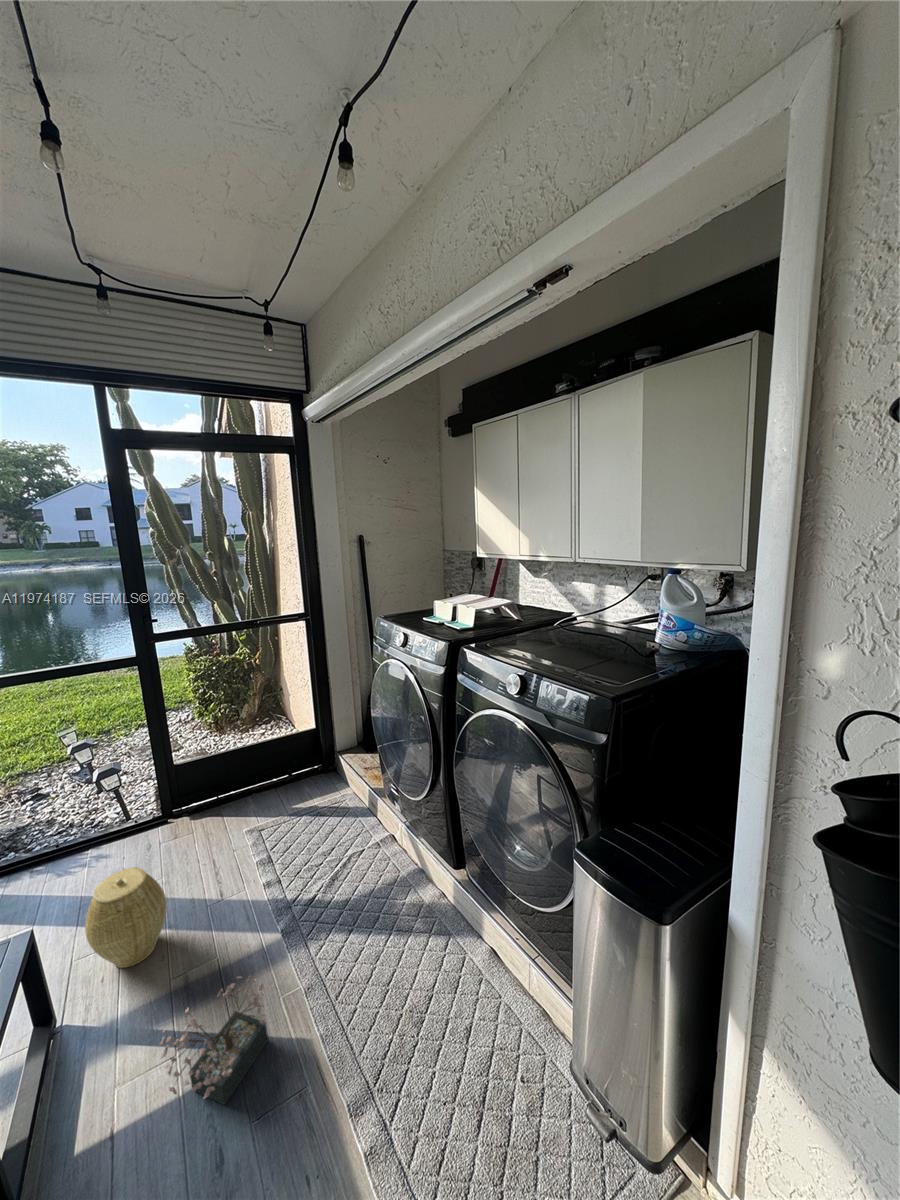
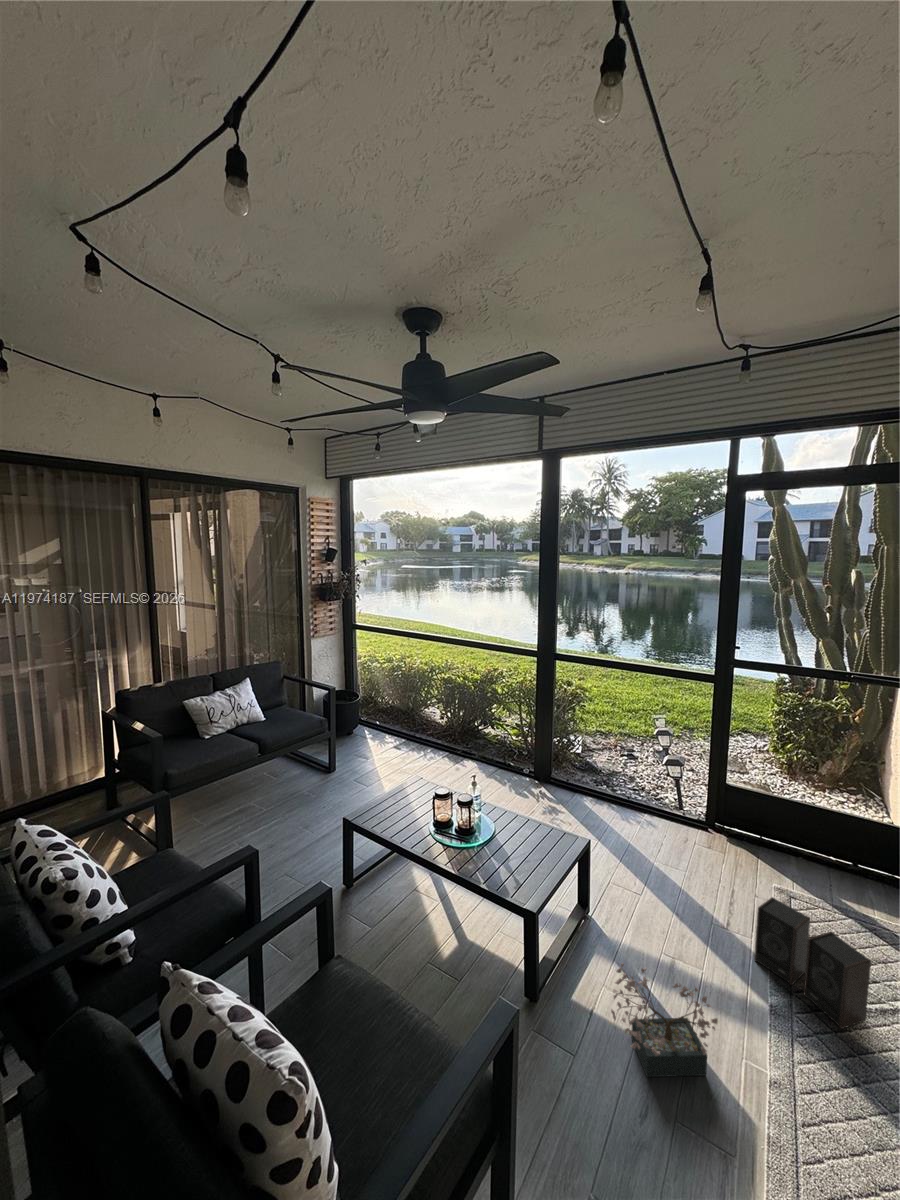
speaker: none [248,837,336,907] -> present [754,897,871,1029]
woven basket: present [85,867,167,968] -> none [614,832,676,917]

